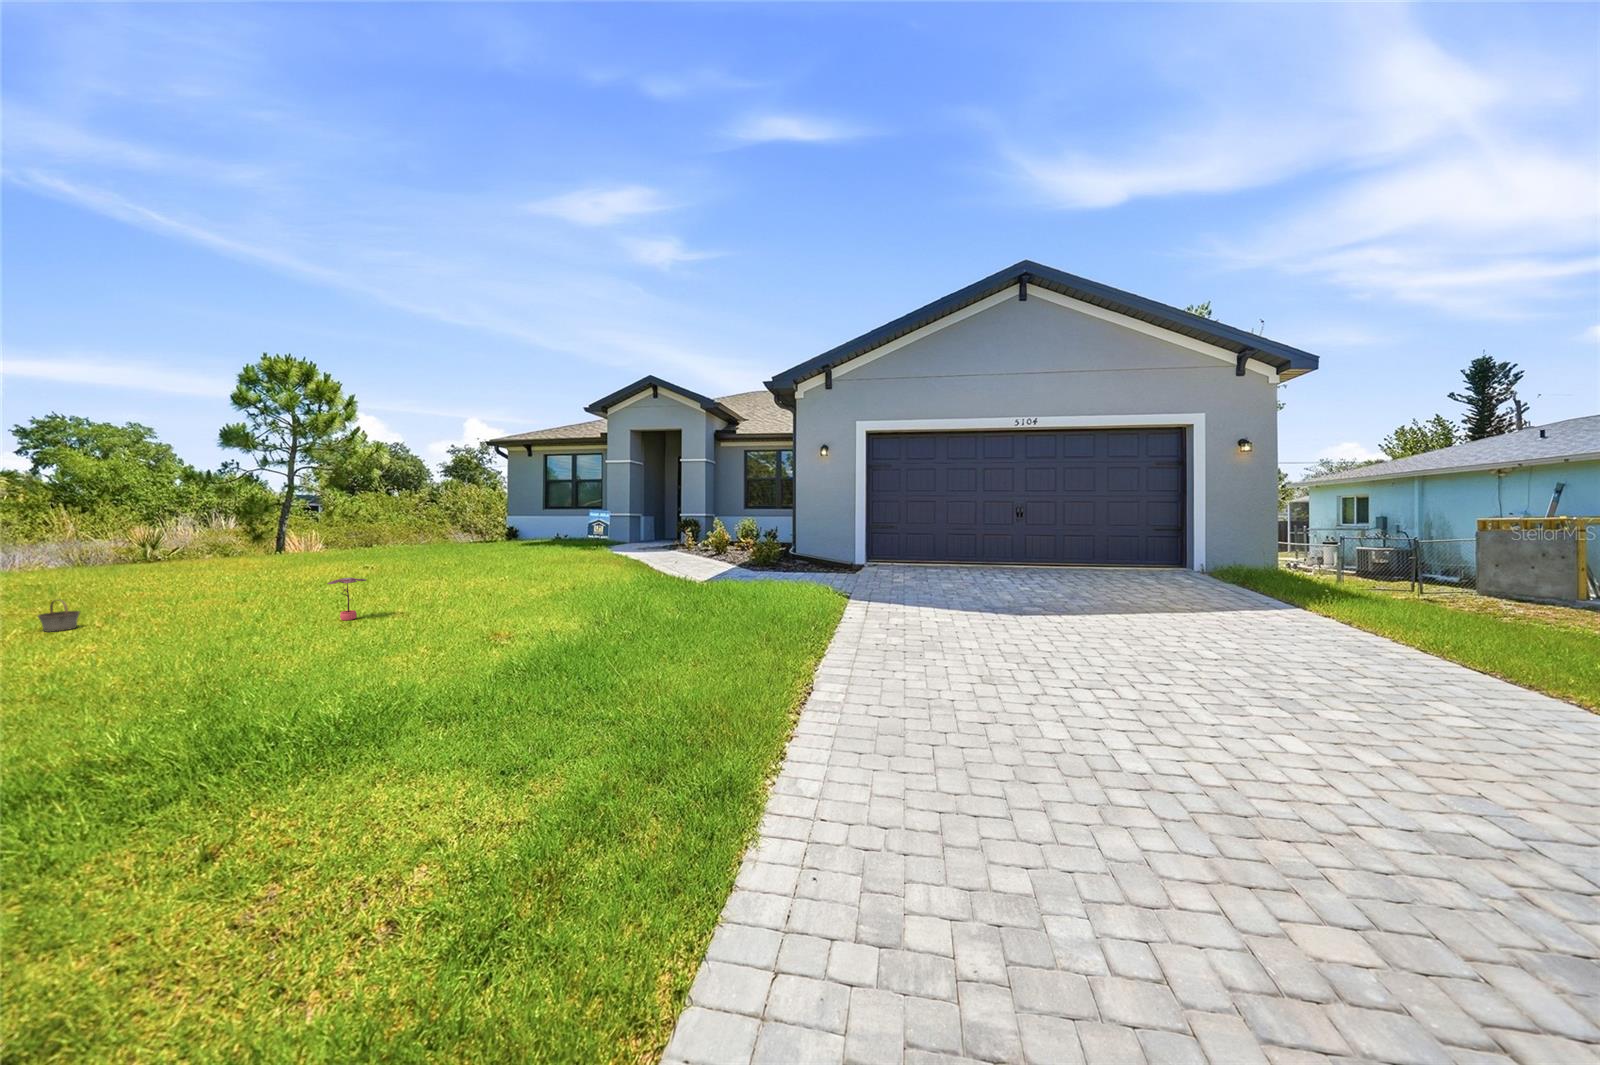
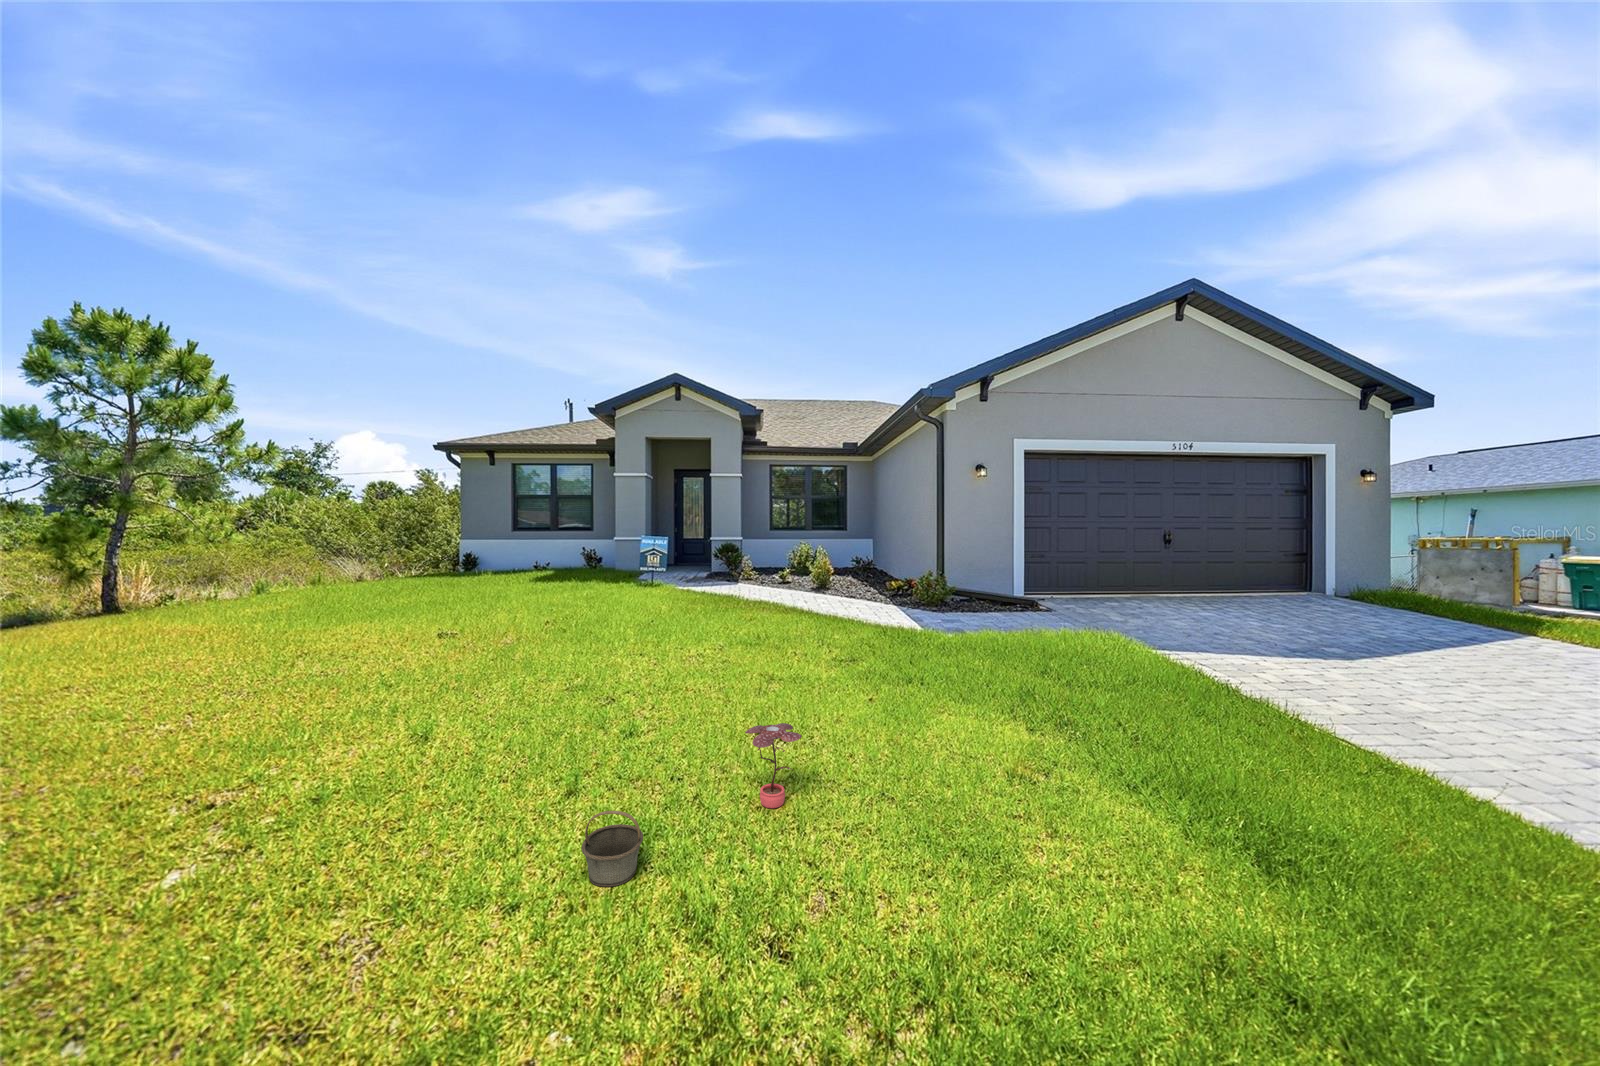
basket: present [38,600,80,632] -> present [581,811,643,887]

